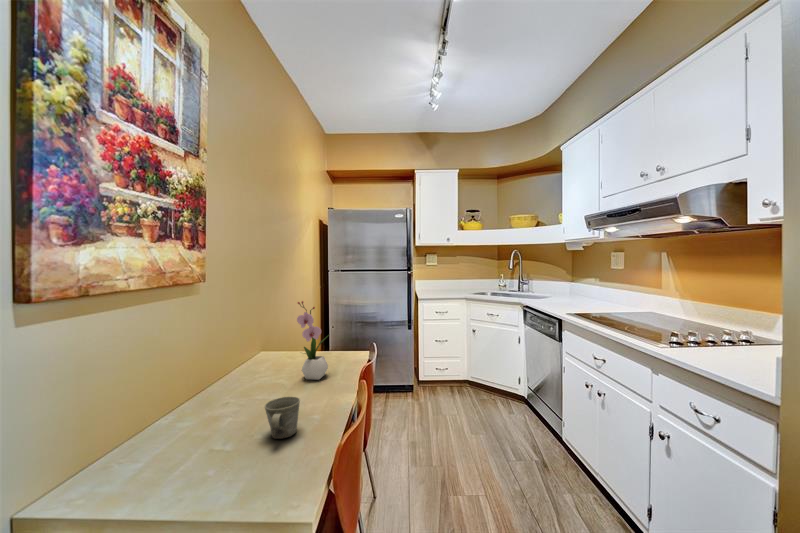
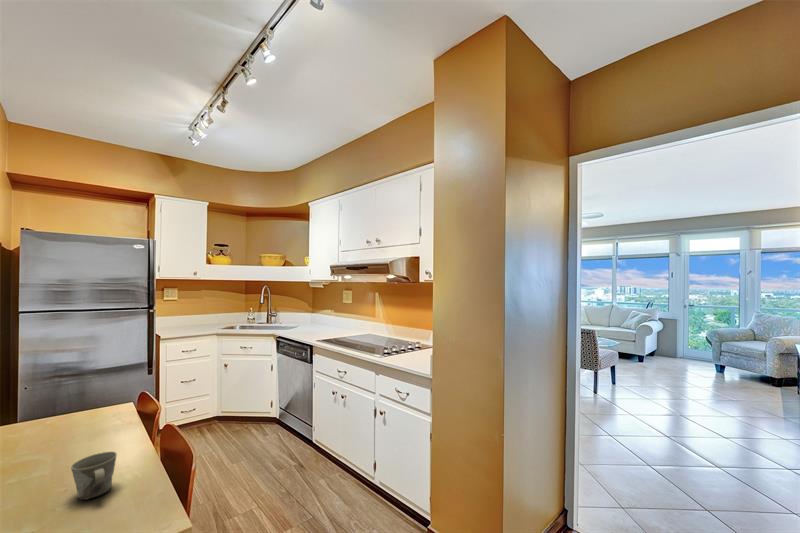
flower arrangement: present [297,301,328,380] -> none [57,353,100,445]

